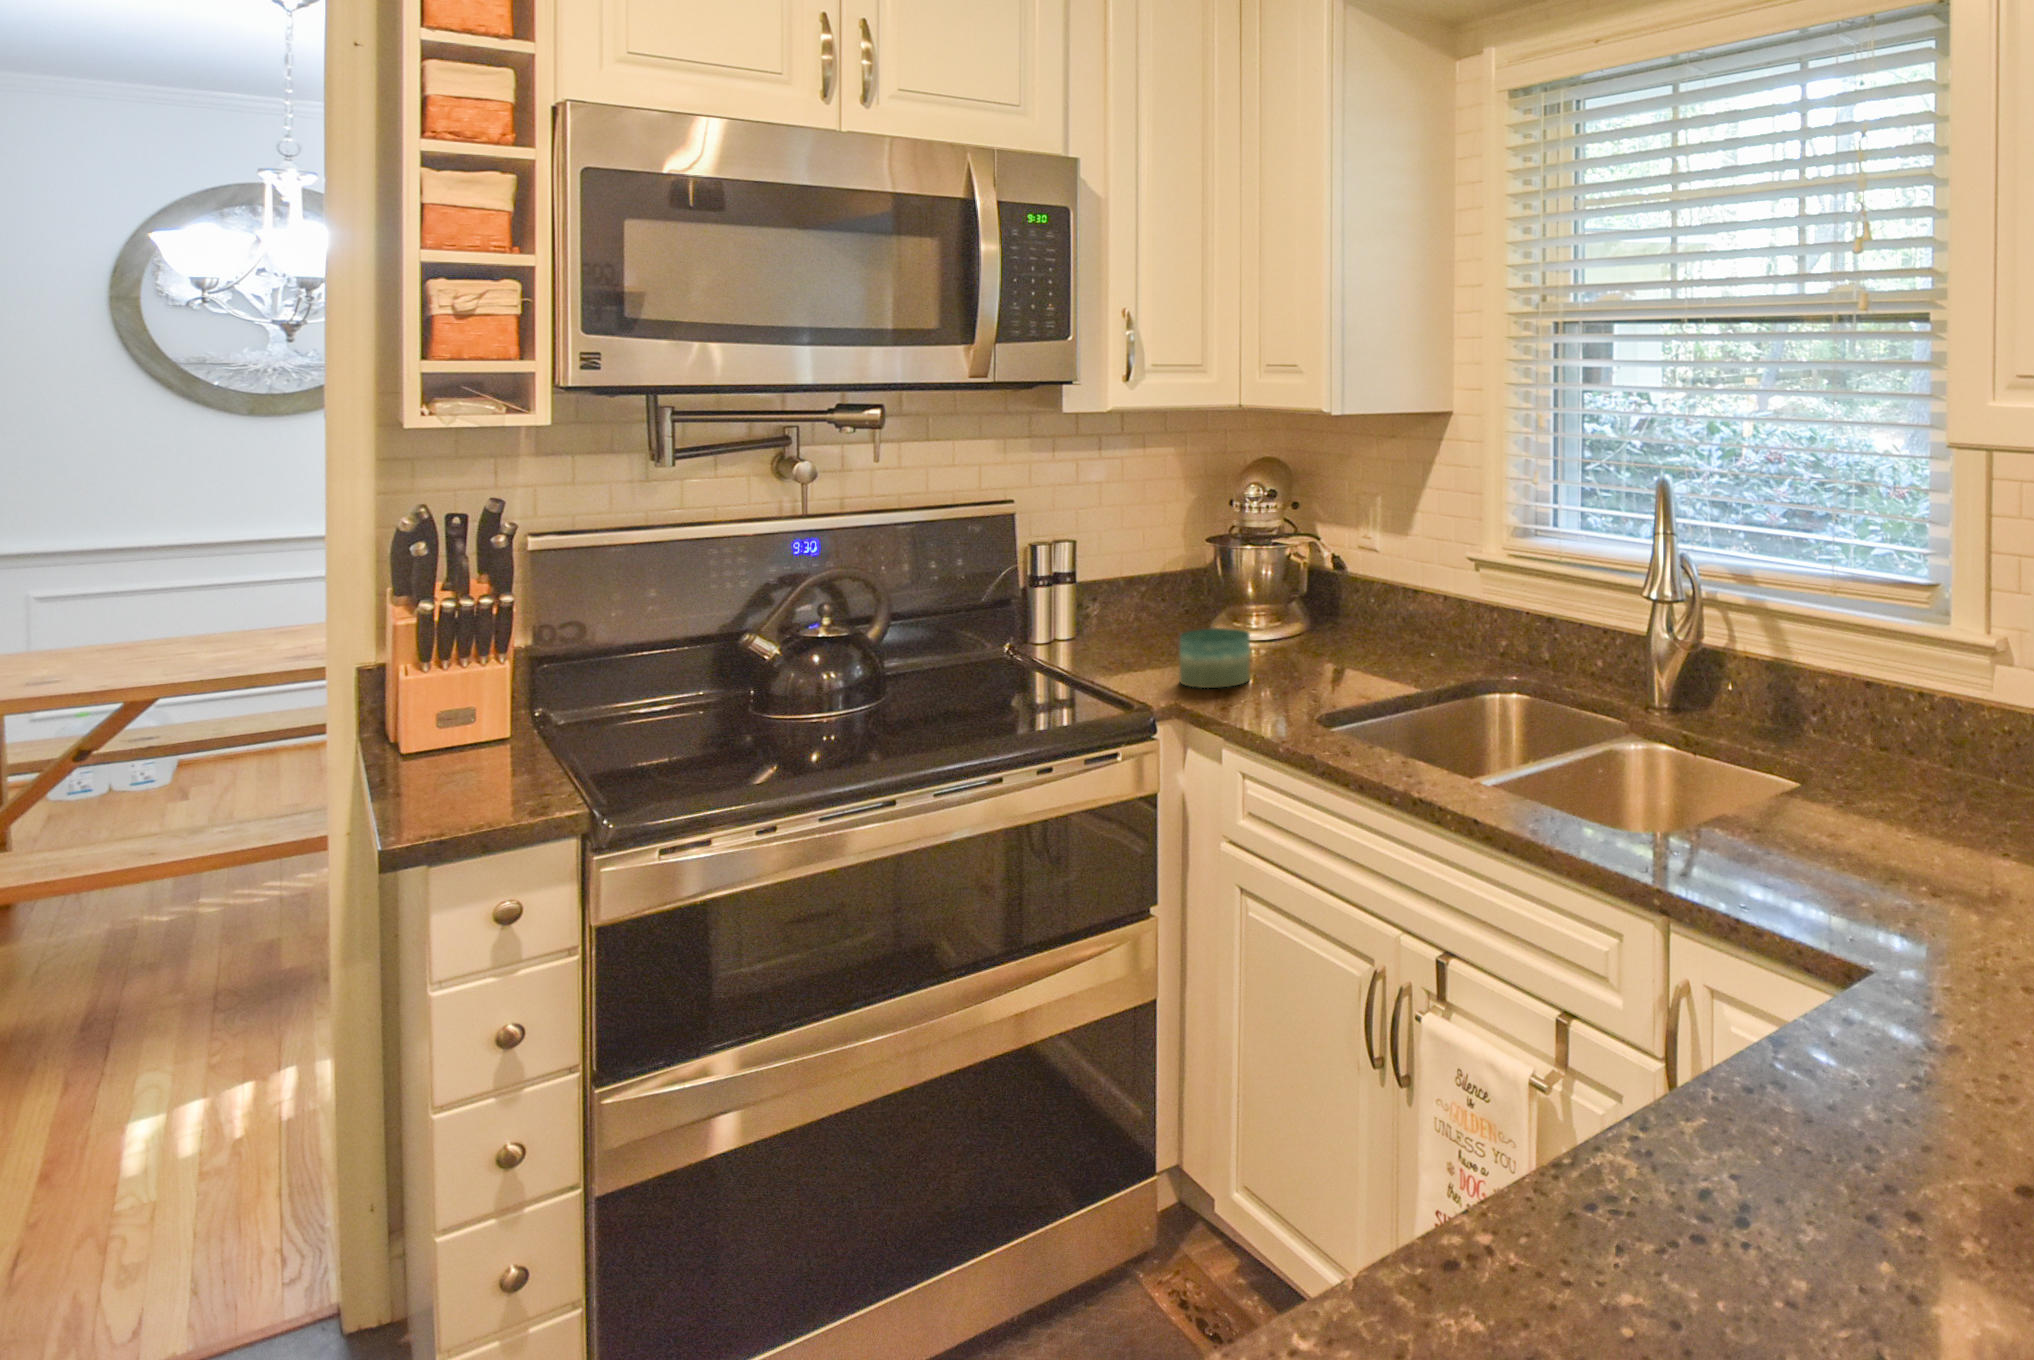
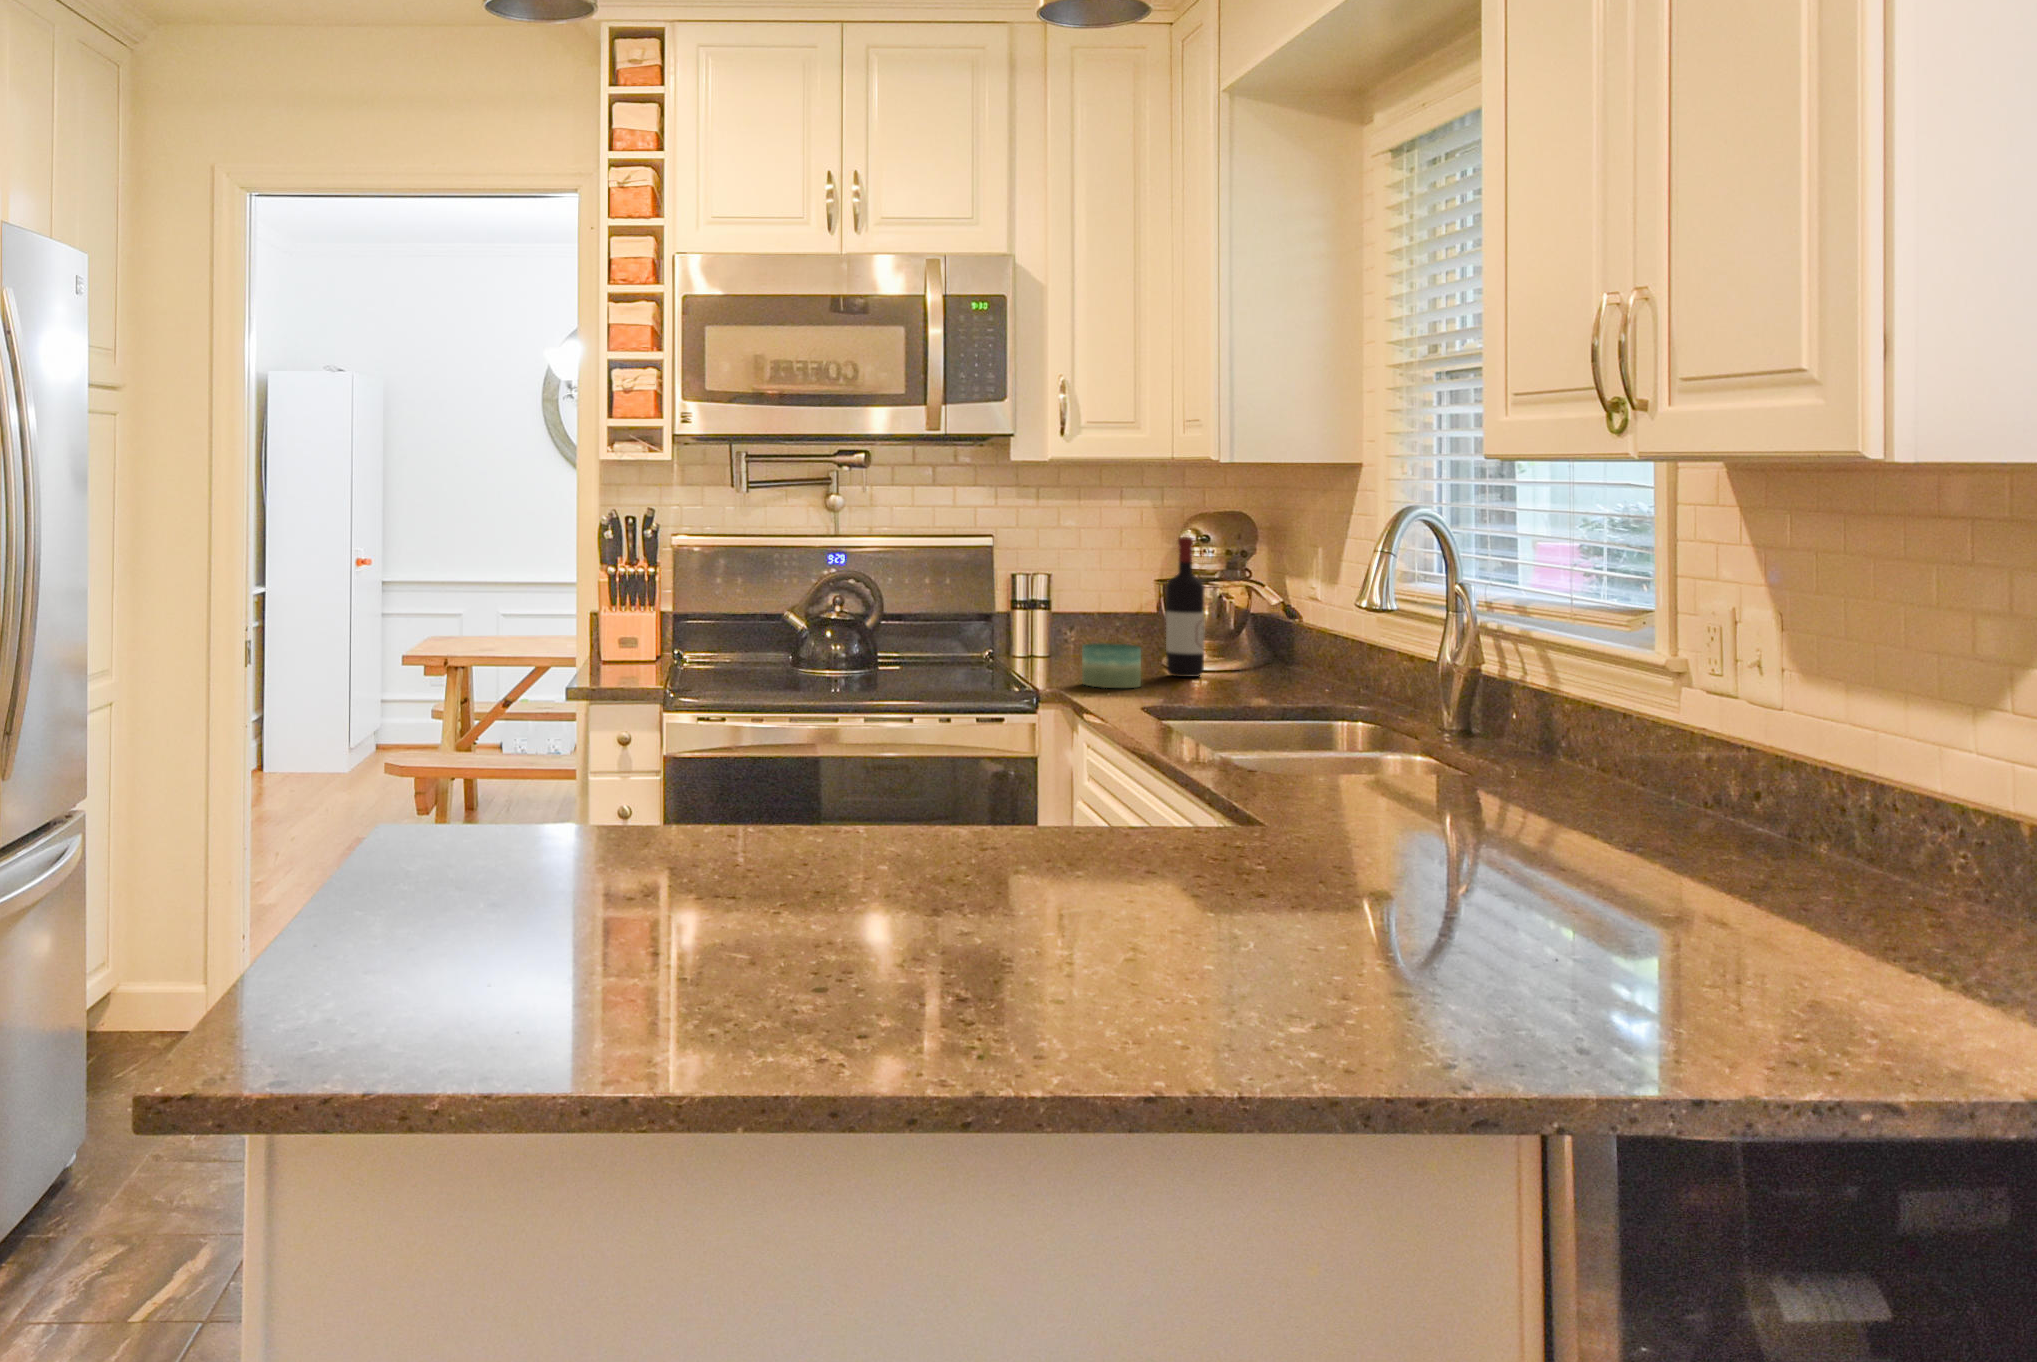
wine bottle: none [1243,494,1285,654] -> present [1166,537,1204,677]

